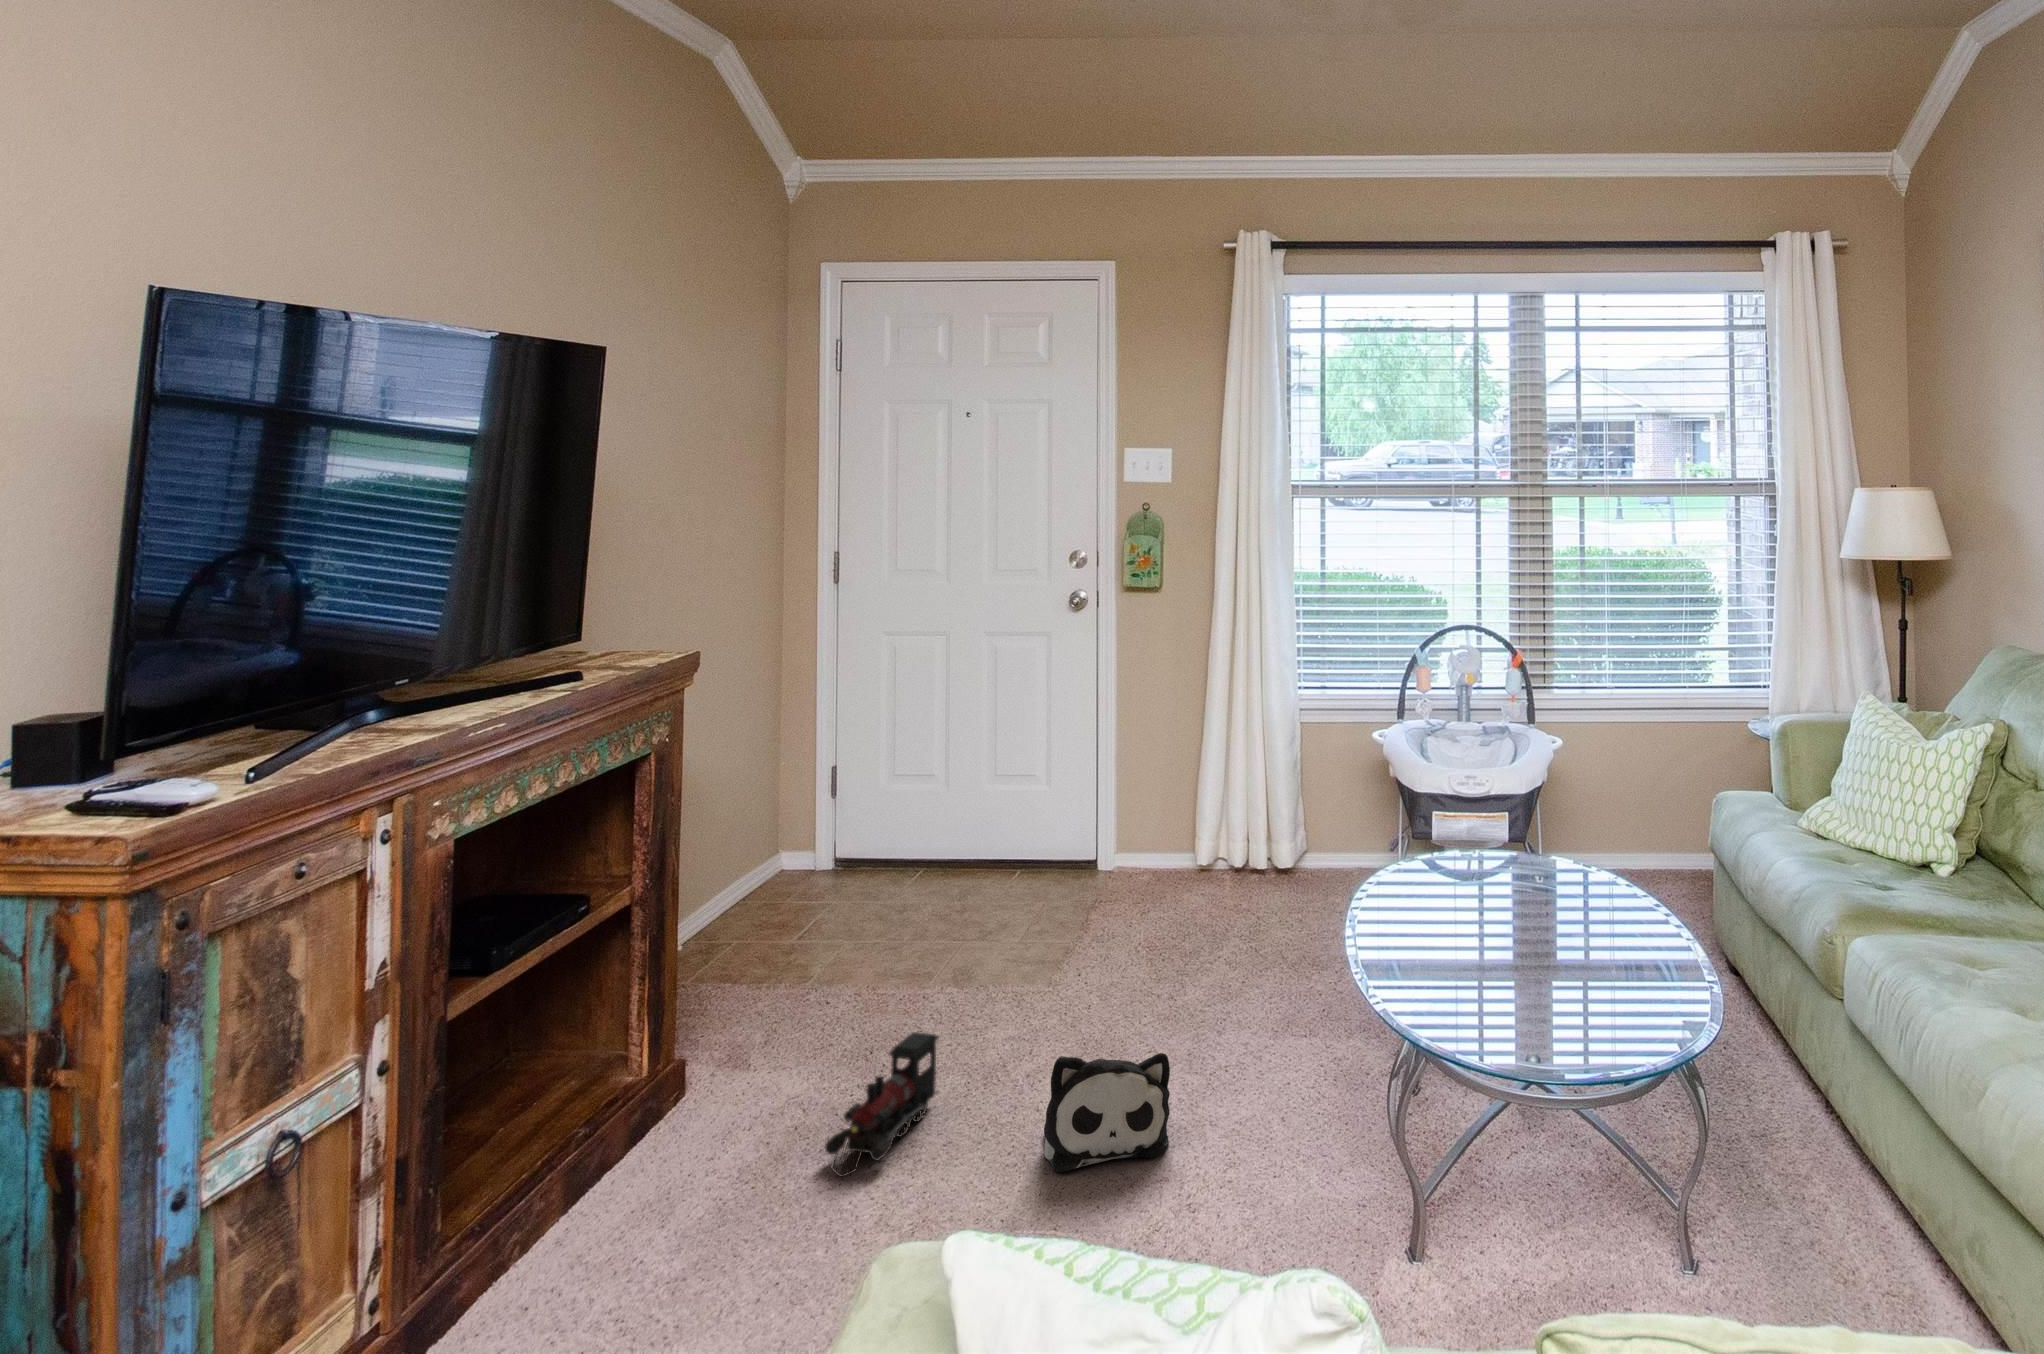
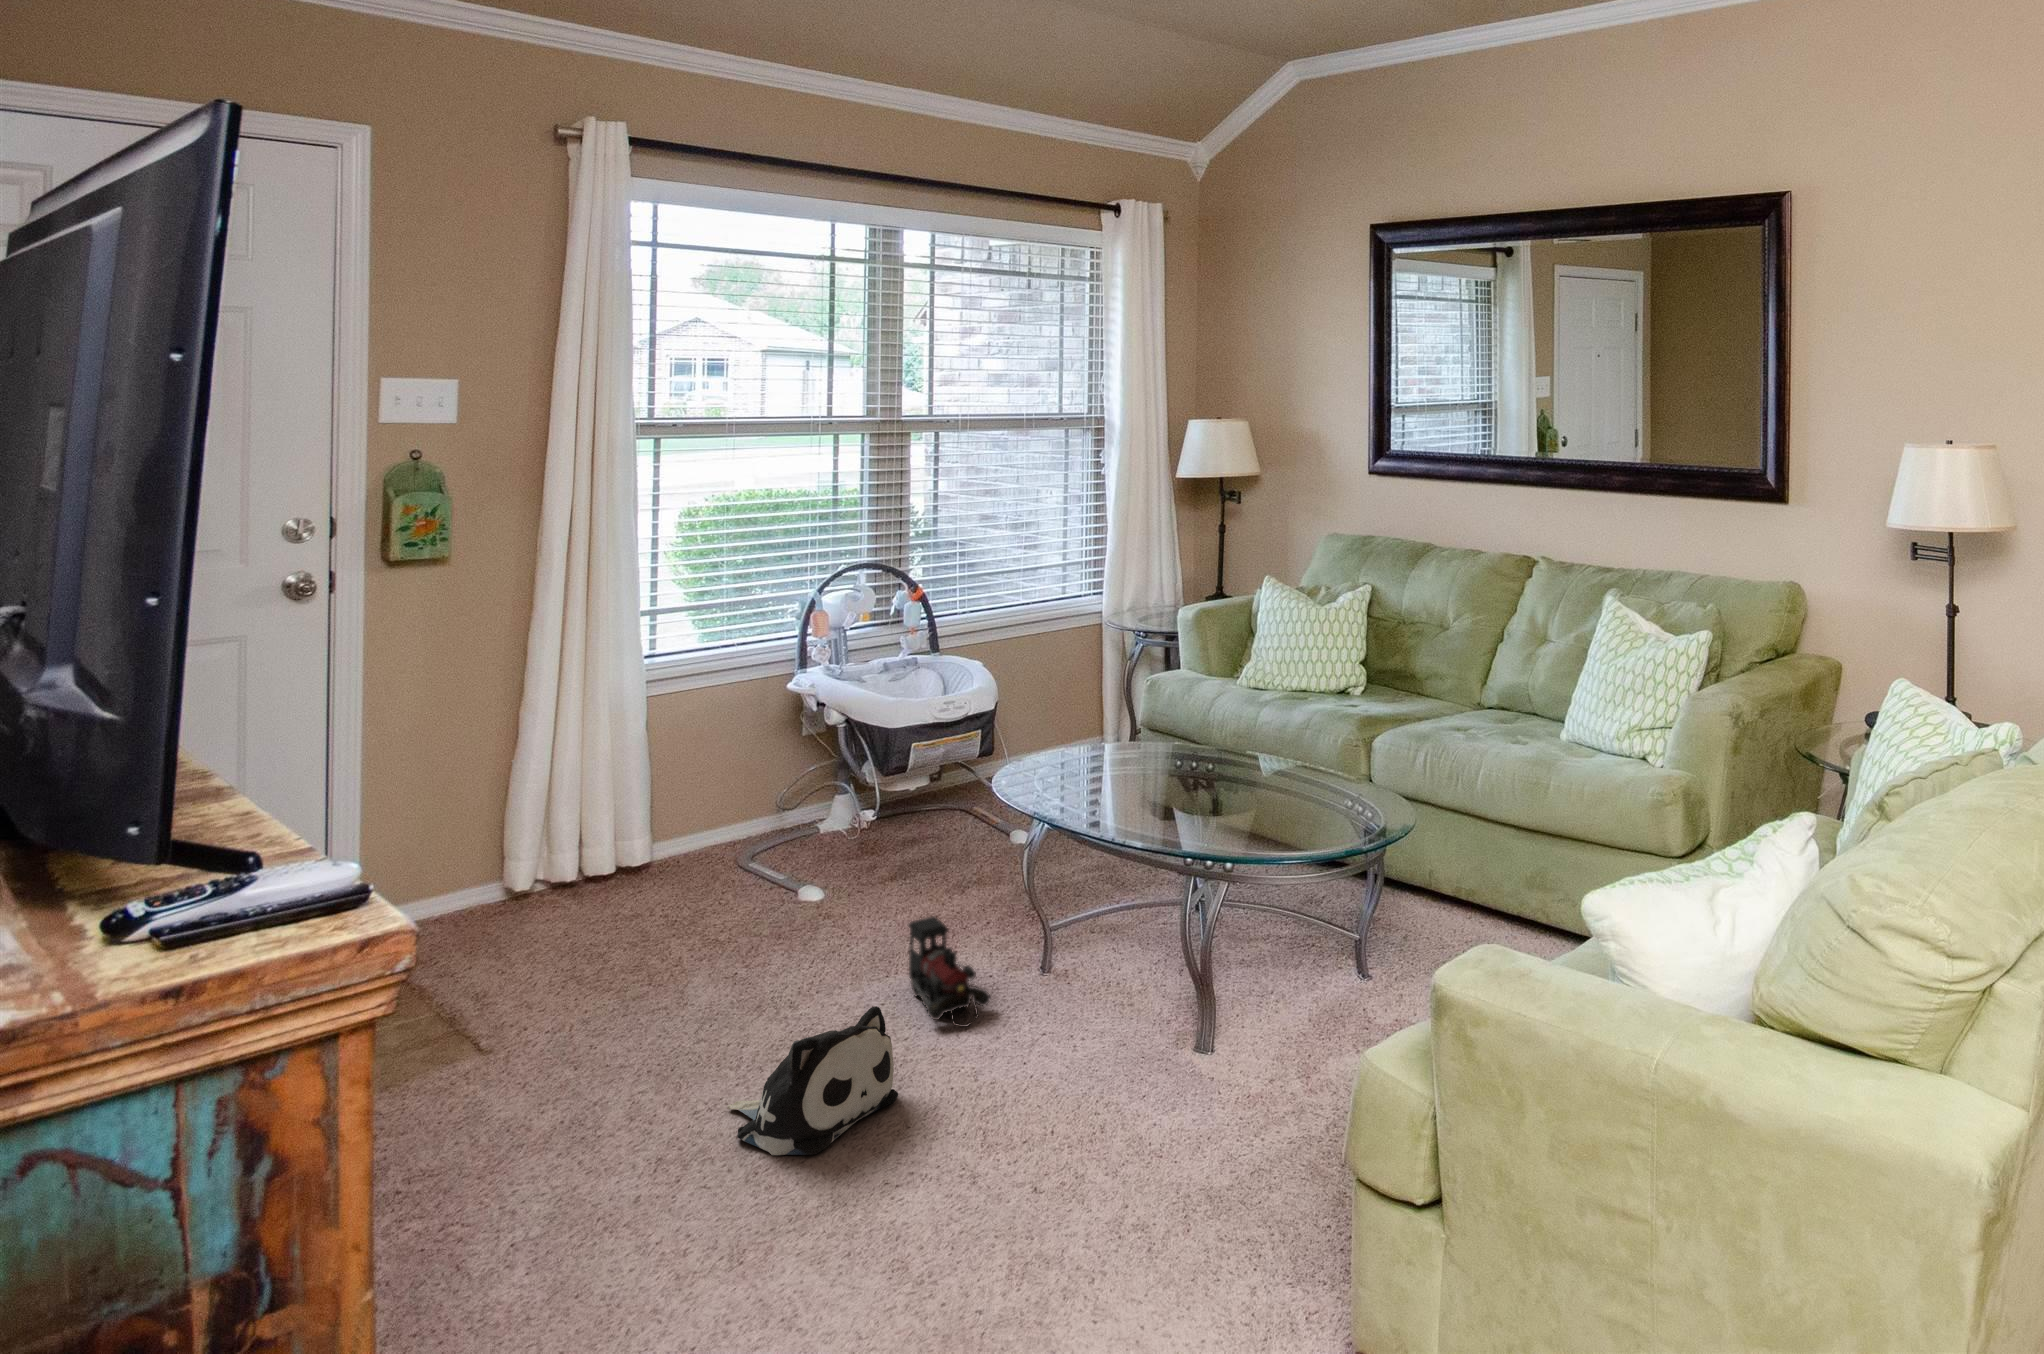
toy train: present [825,1032,939,1177] -> present [909,916,990,1026]

